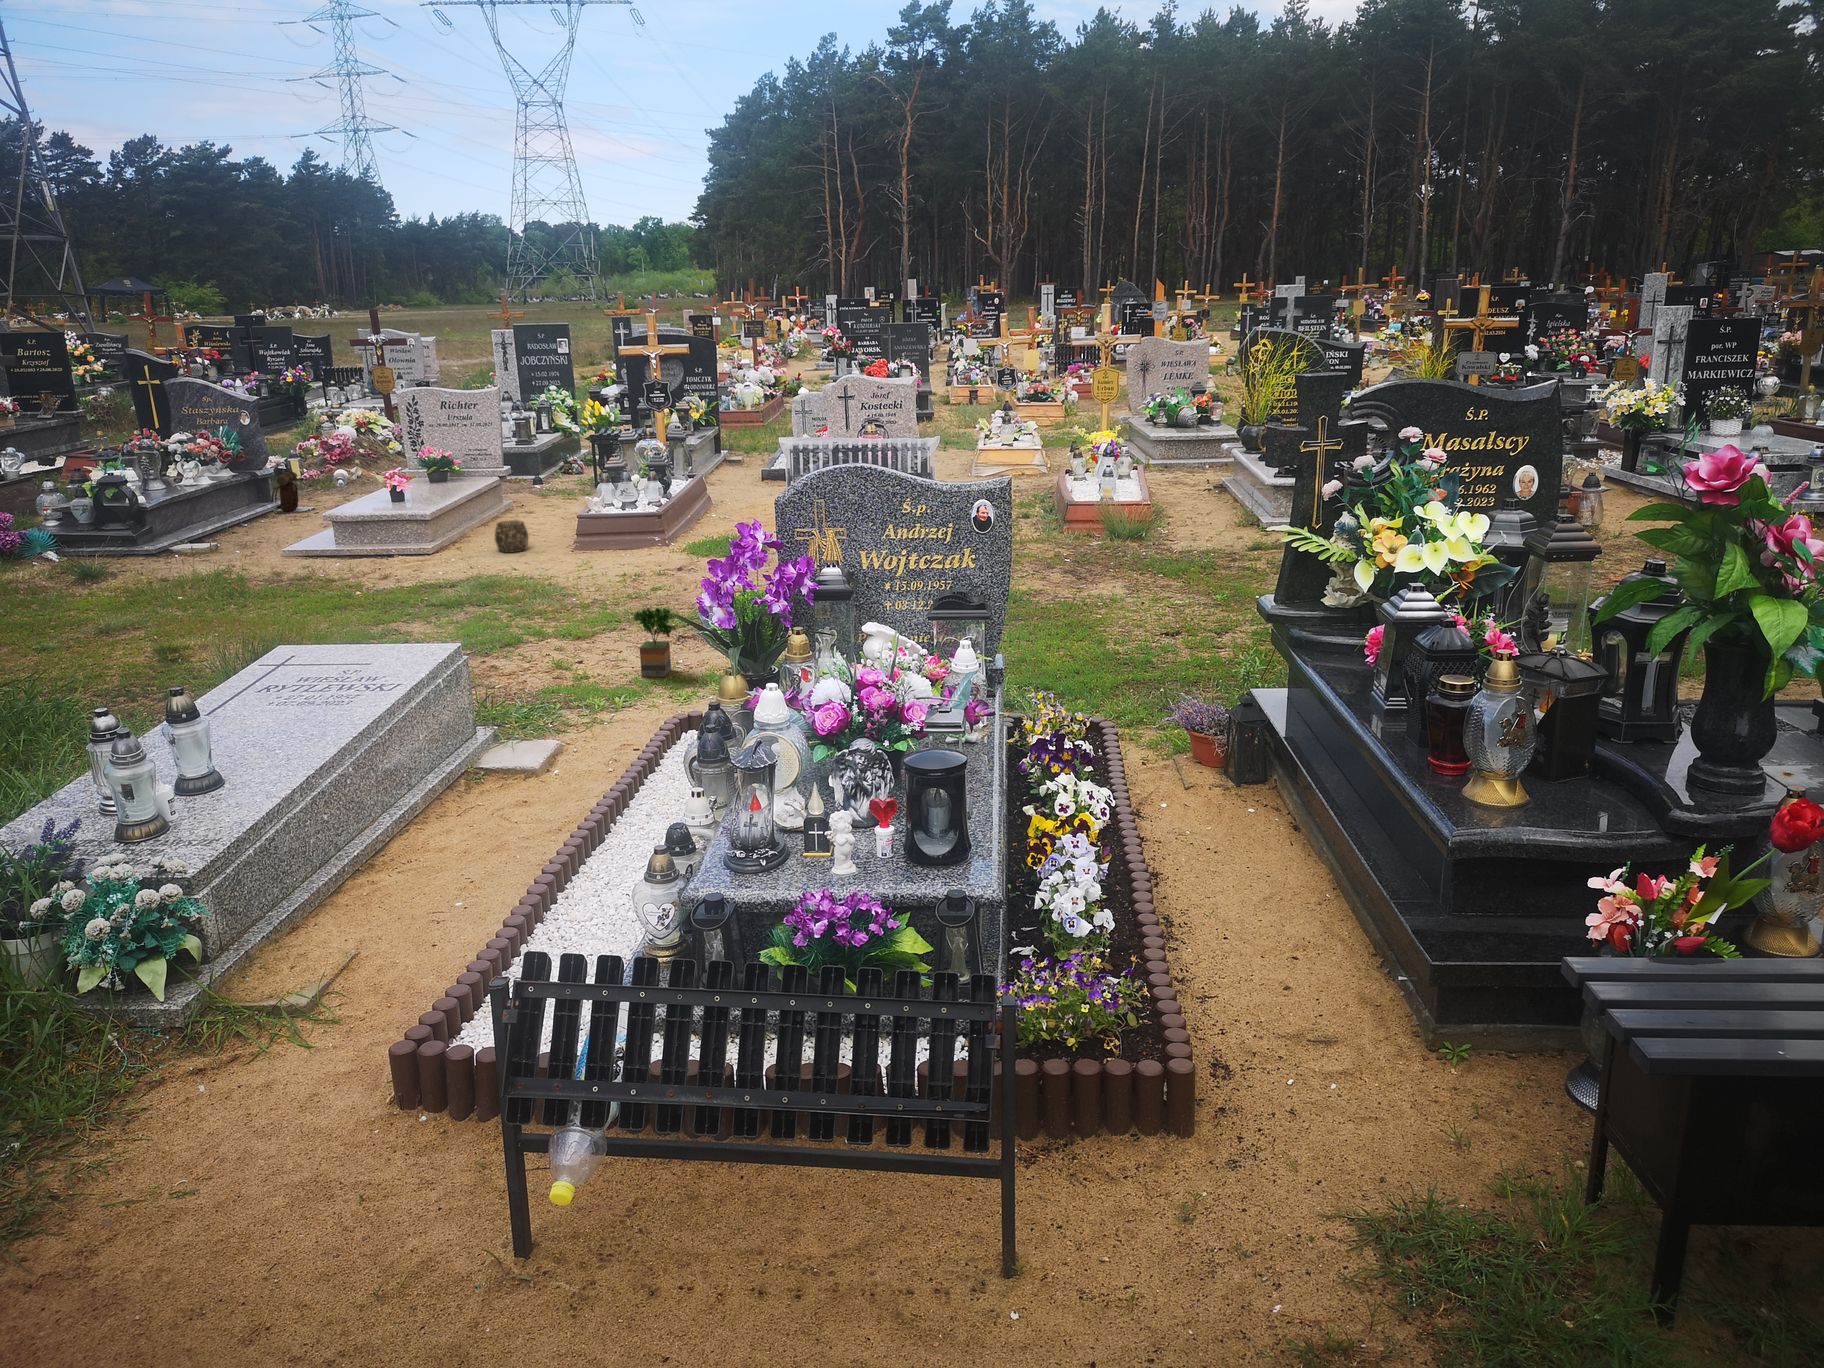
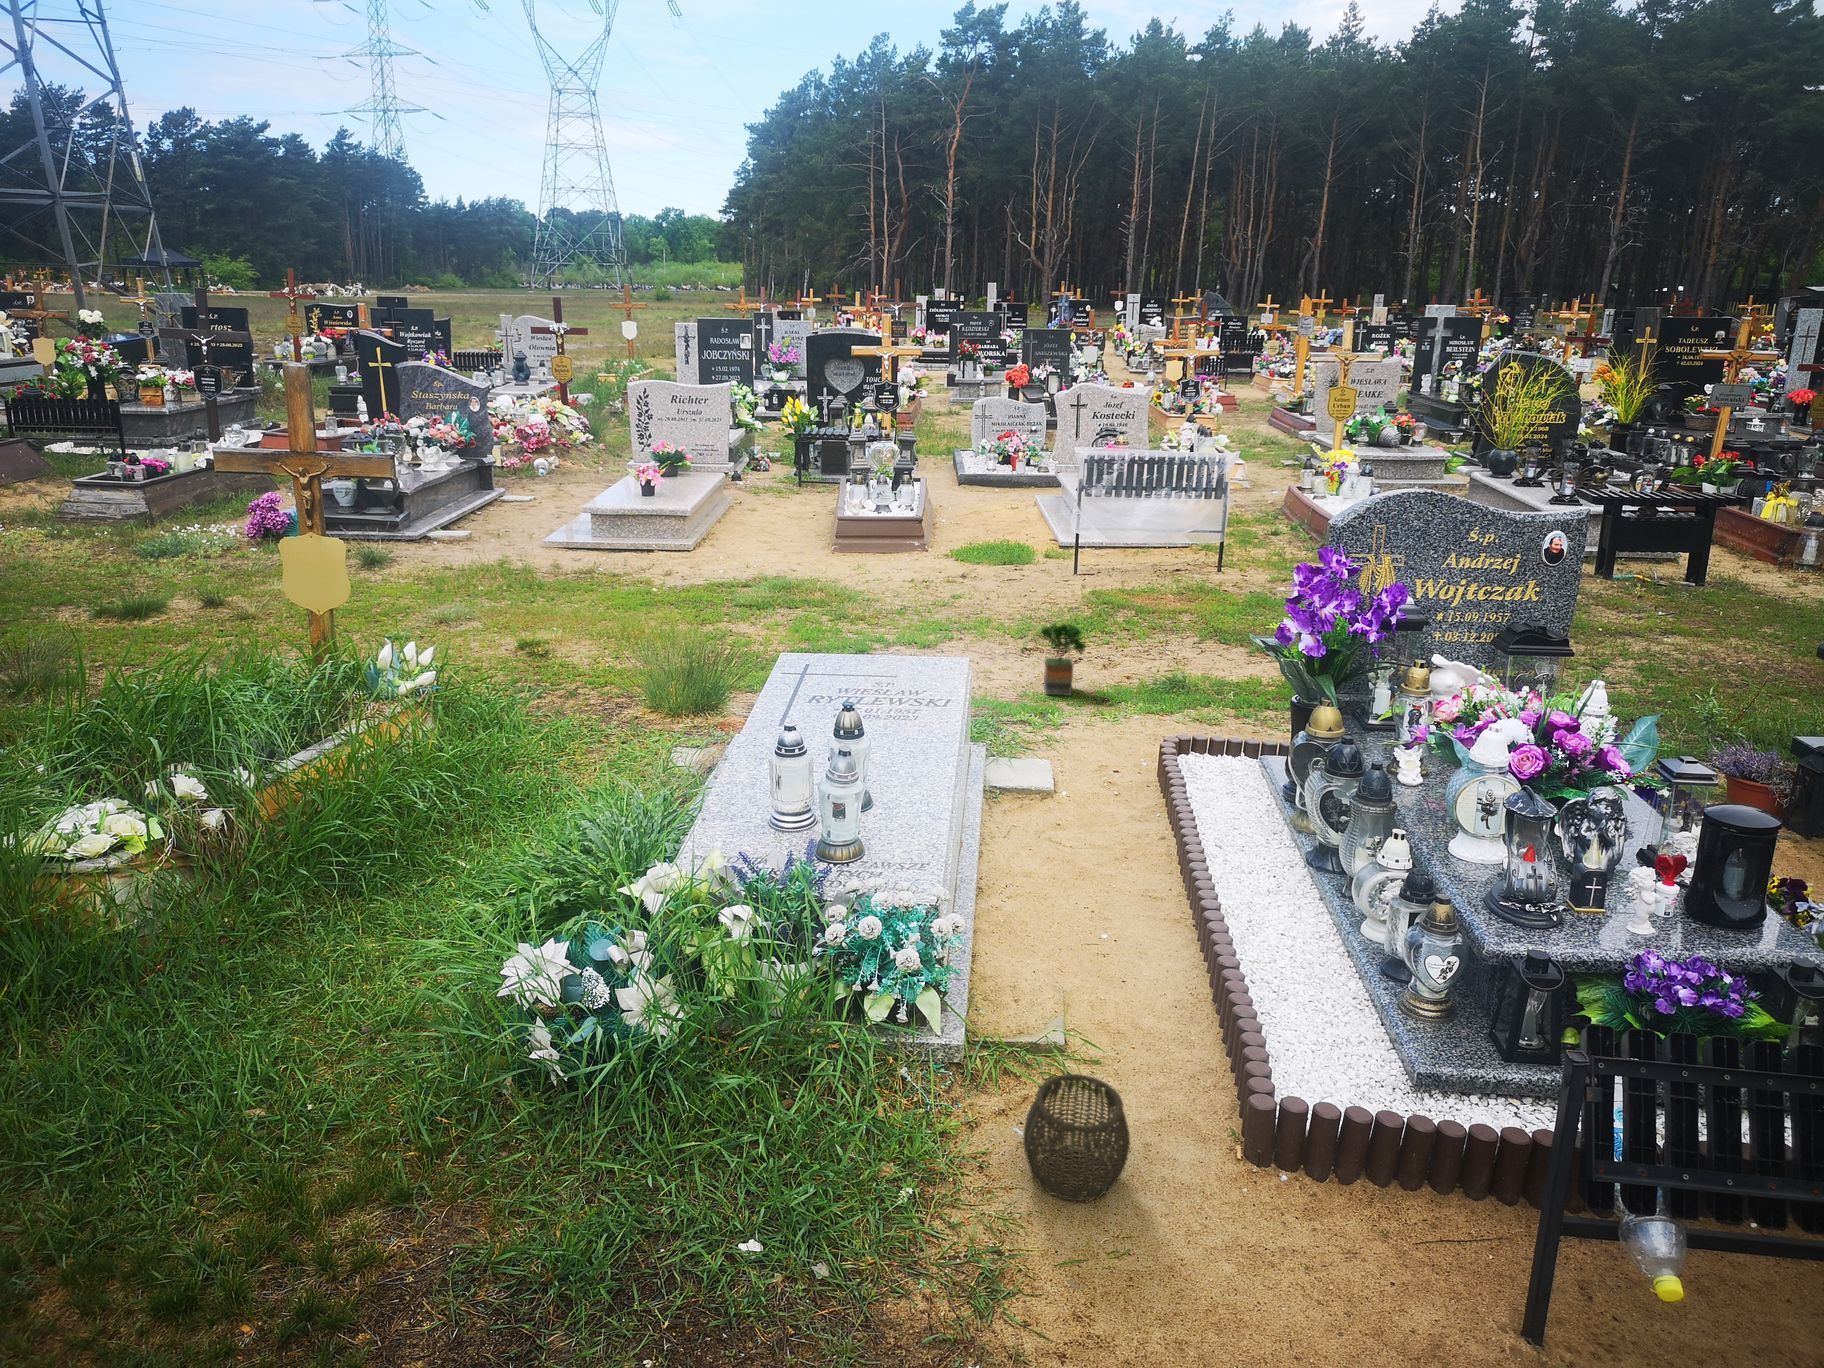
backpack: present [272,472,299,511] -> none [490,460,517,500]
woven basket: present [495,520,528,553] -> present [1023,1074,1130,1202]

